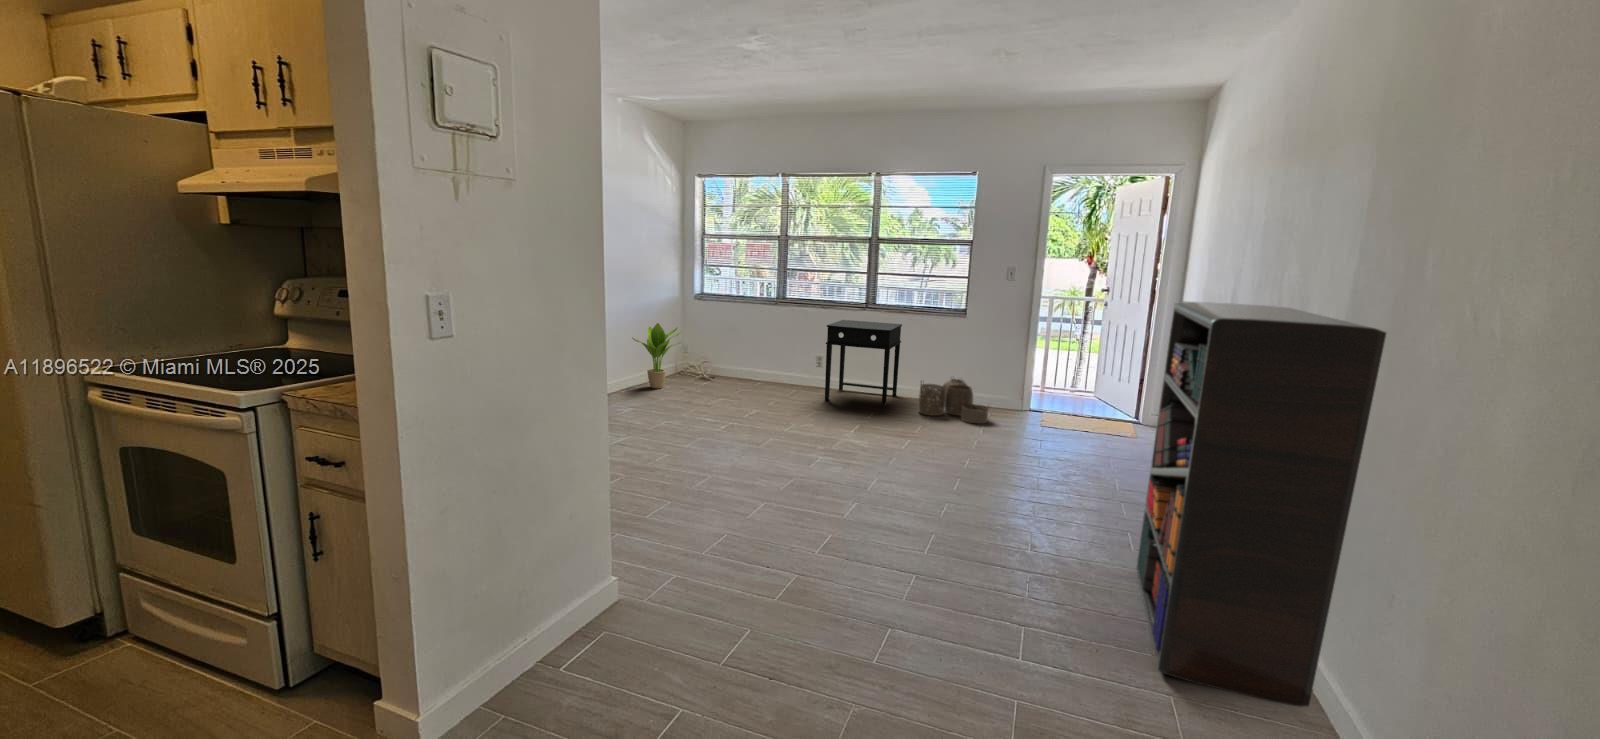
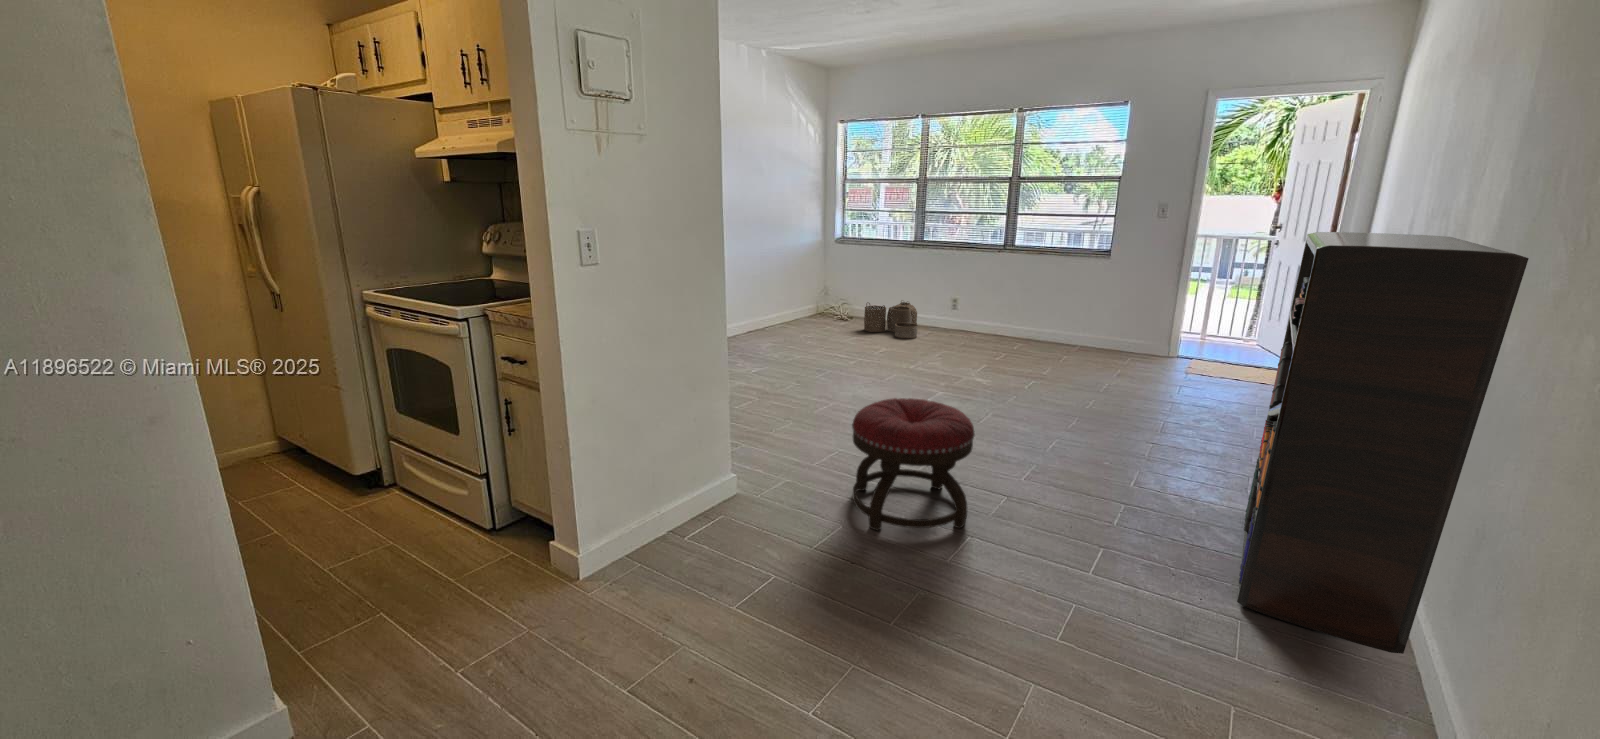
side table: present [825,320,902,407] -> none [955,262,1040,348]
potted plant: present [632,323,682,388] -> none [776,265,822,326]
woven basket: present [919,379,989,424] -> present [864,302,918,339]
ottoman: none [754,474,887,630] -> present [852,398,975,531]

